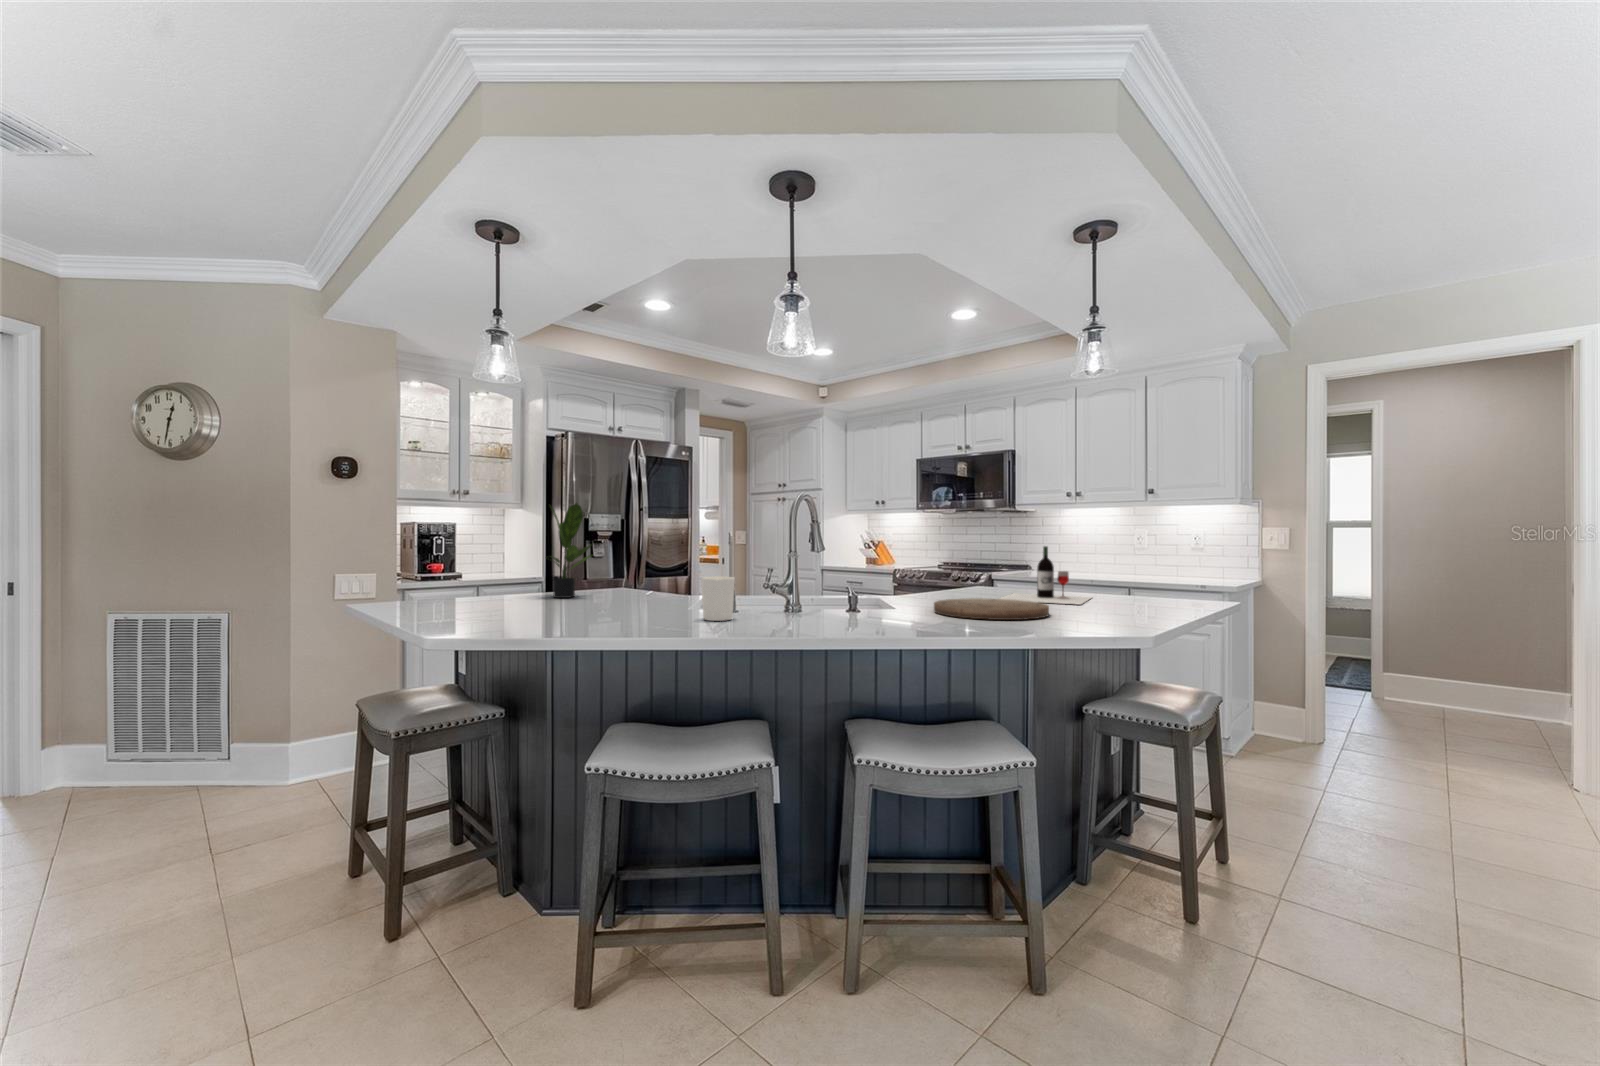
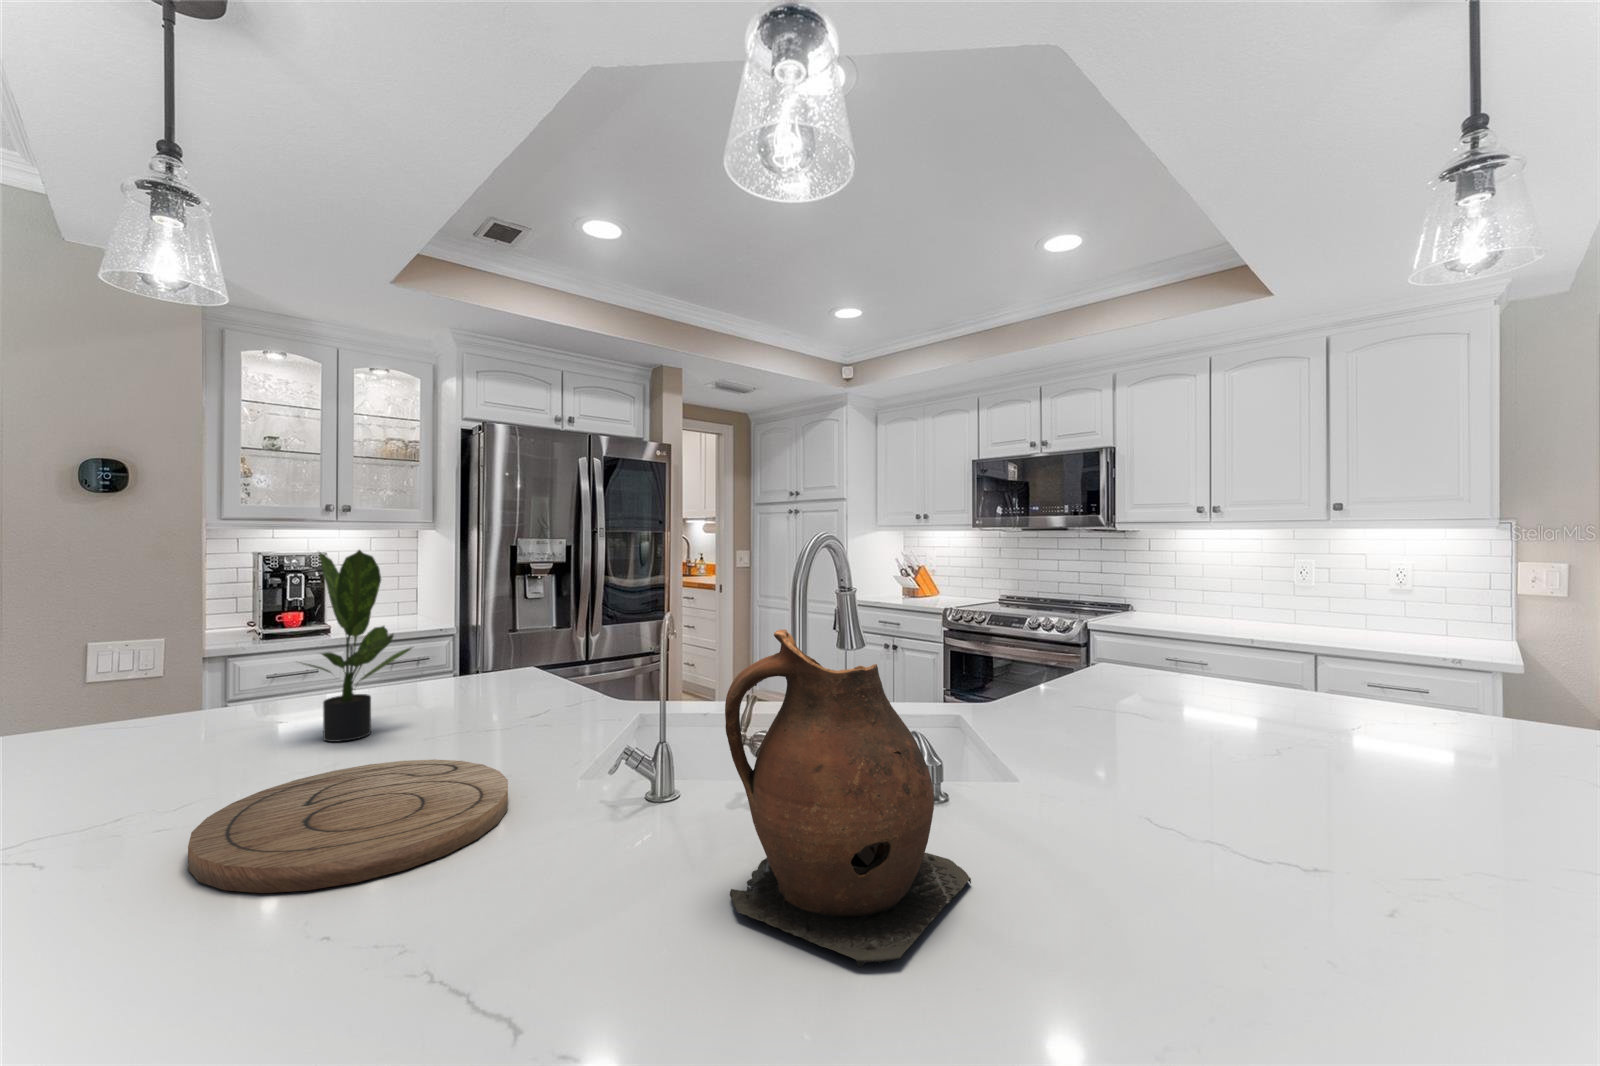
ceramic pitcher: none [766,523,856,623] -> present [725,630,971,967]
wine bottle: present [999,546,1091,605] -> none [1223,633,1452,785]
candle holder: present [701,576,735,621] -> none [536,778,636,934]
cutting board: present [934,598,1049,620] -> present [188,759,508,893]

